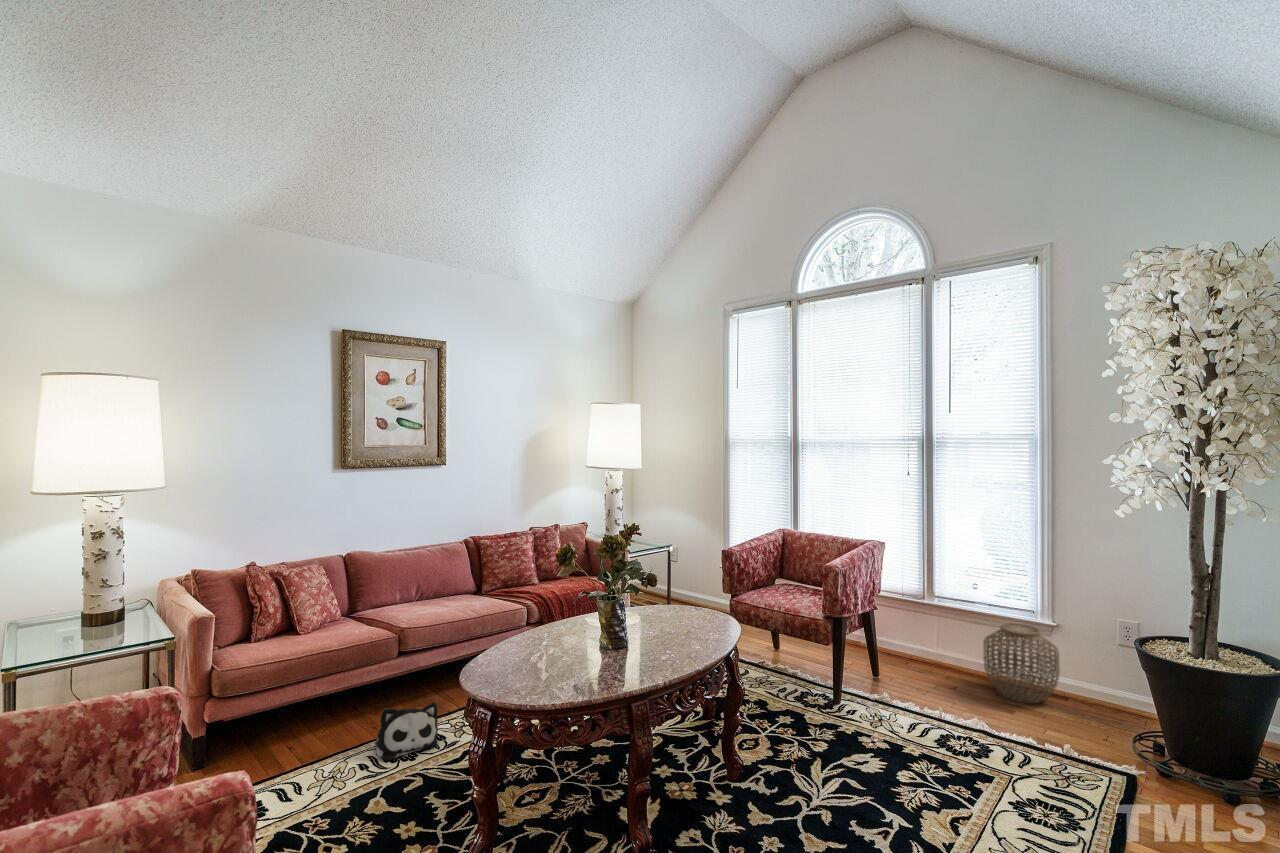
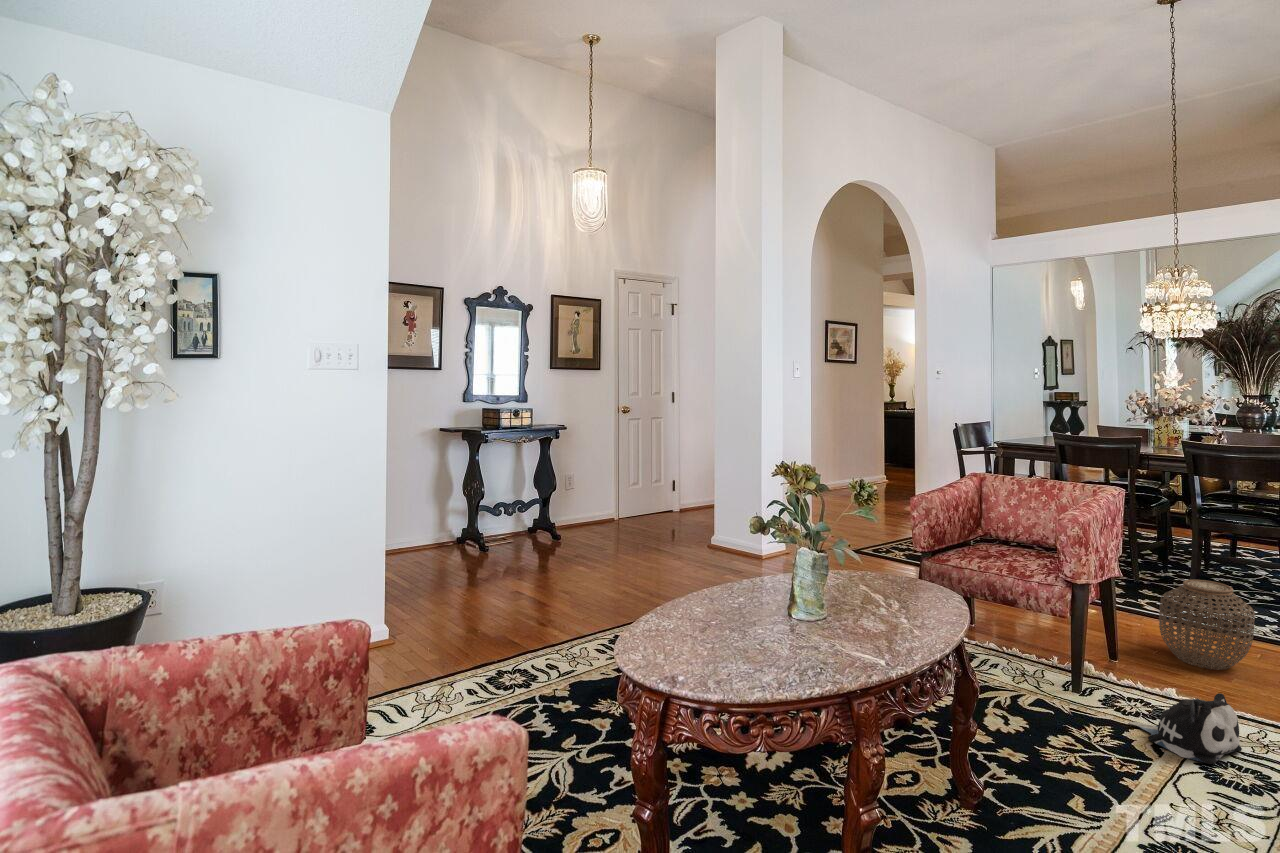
plush toy: present [375,703,438,761] -> present [1129,693,1242,764]

